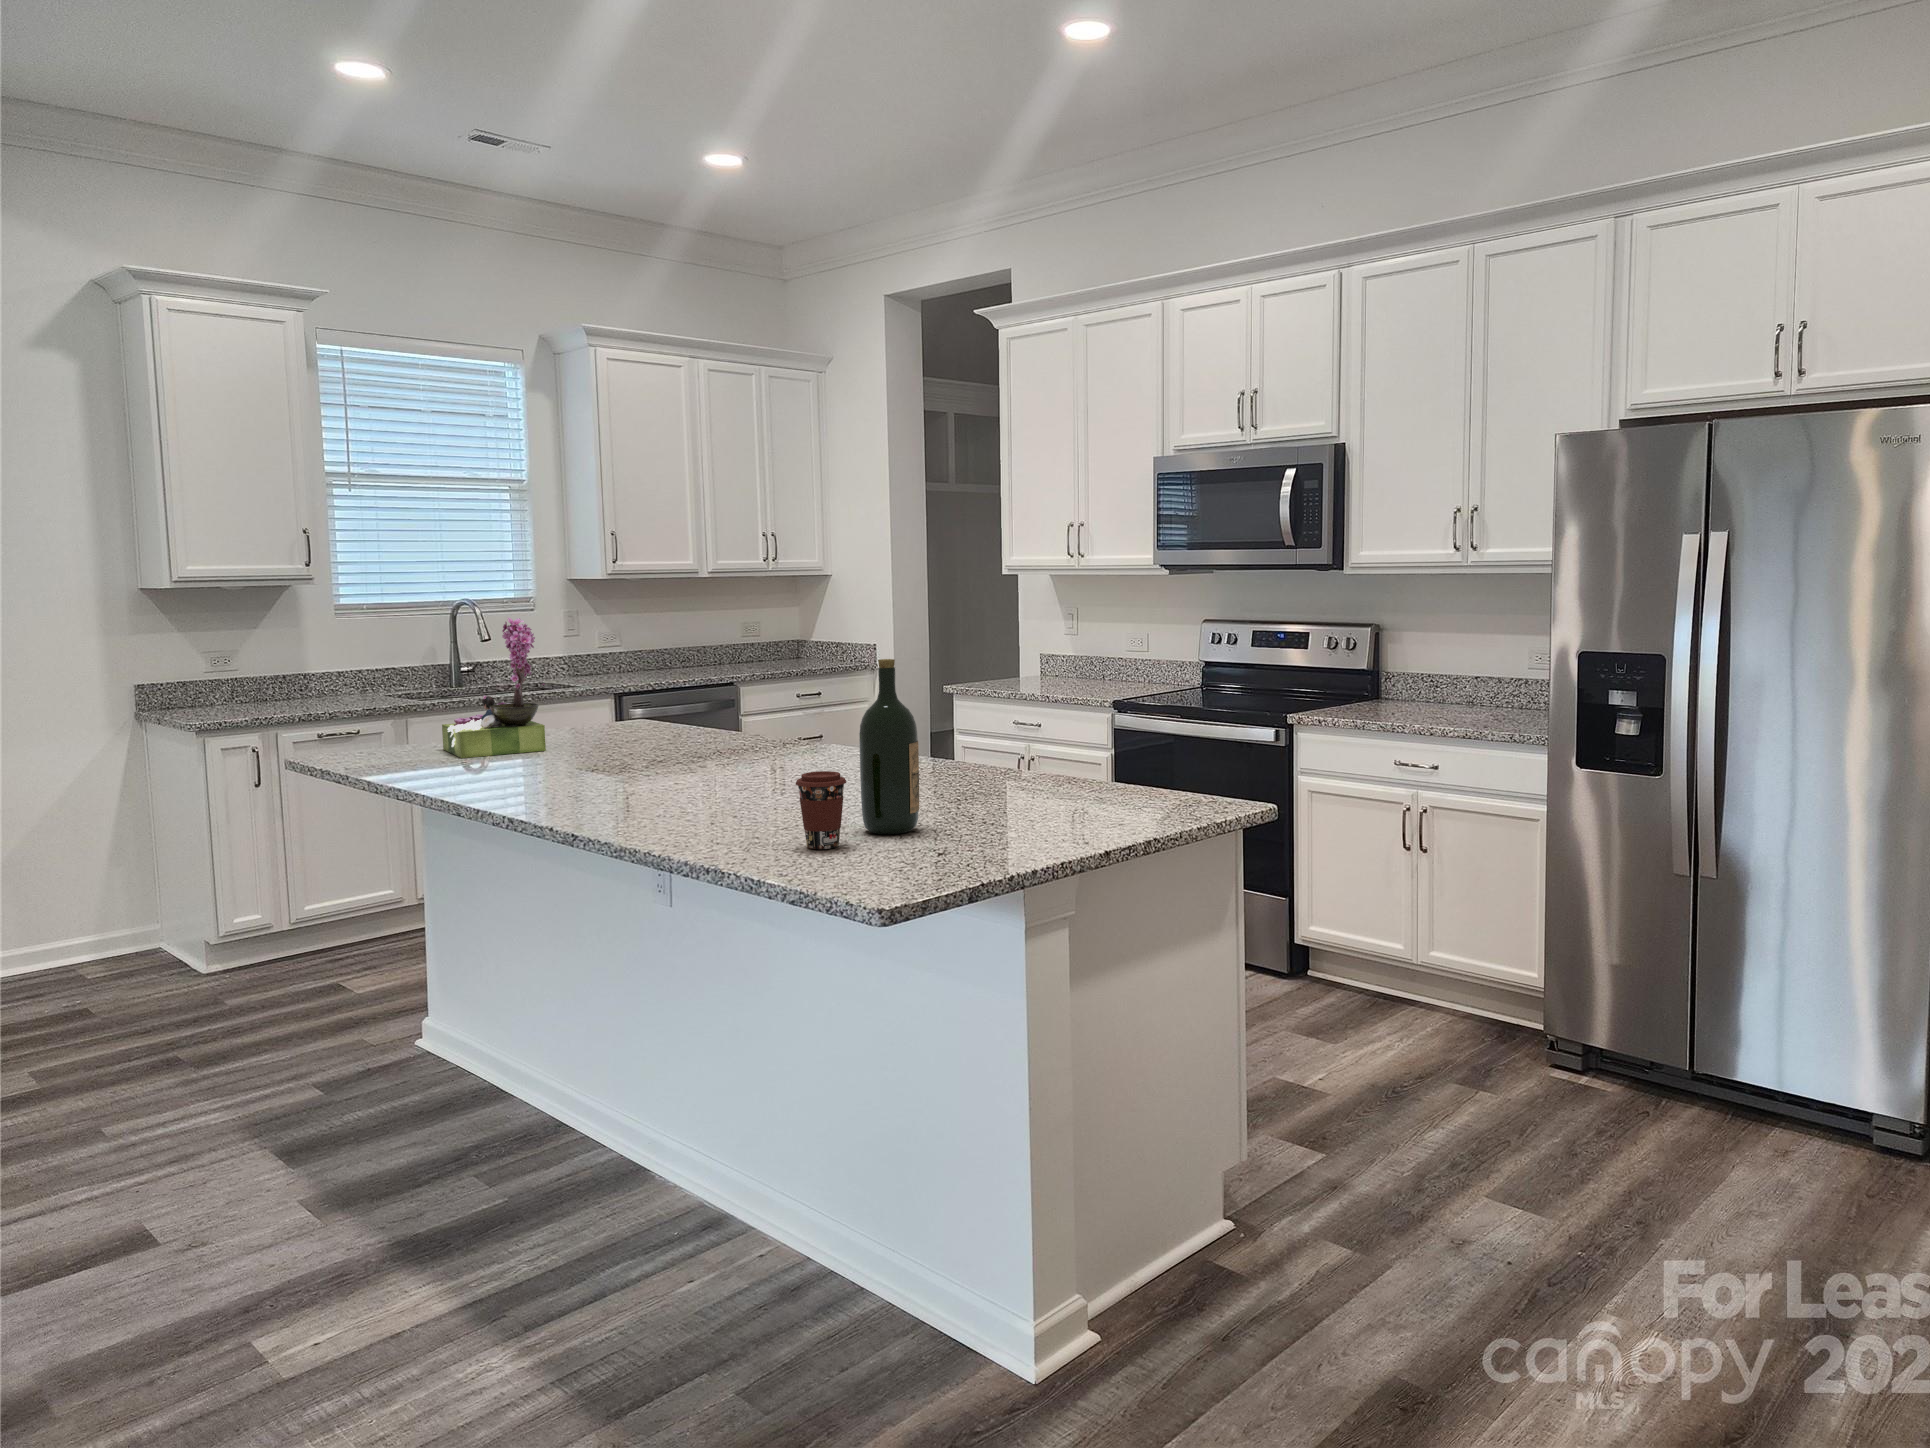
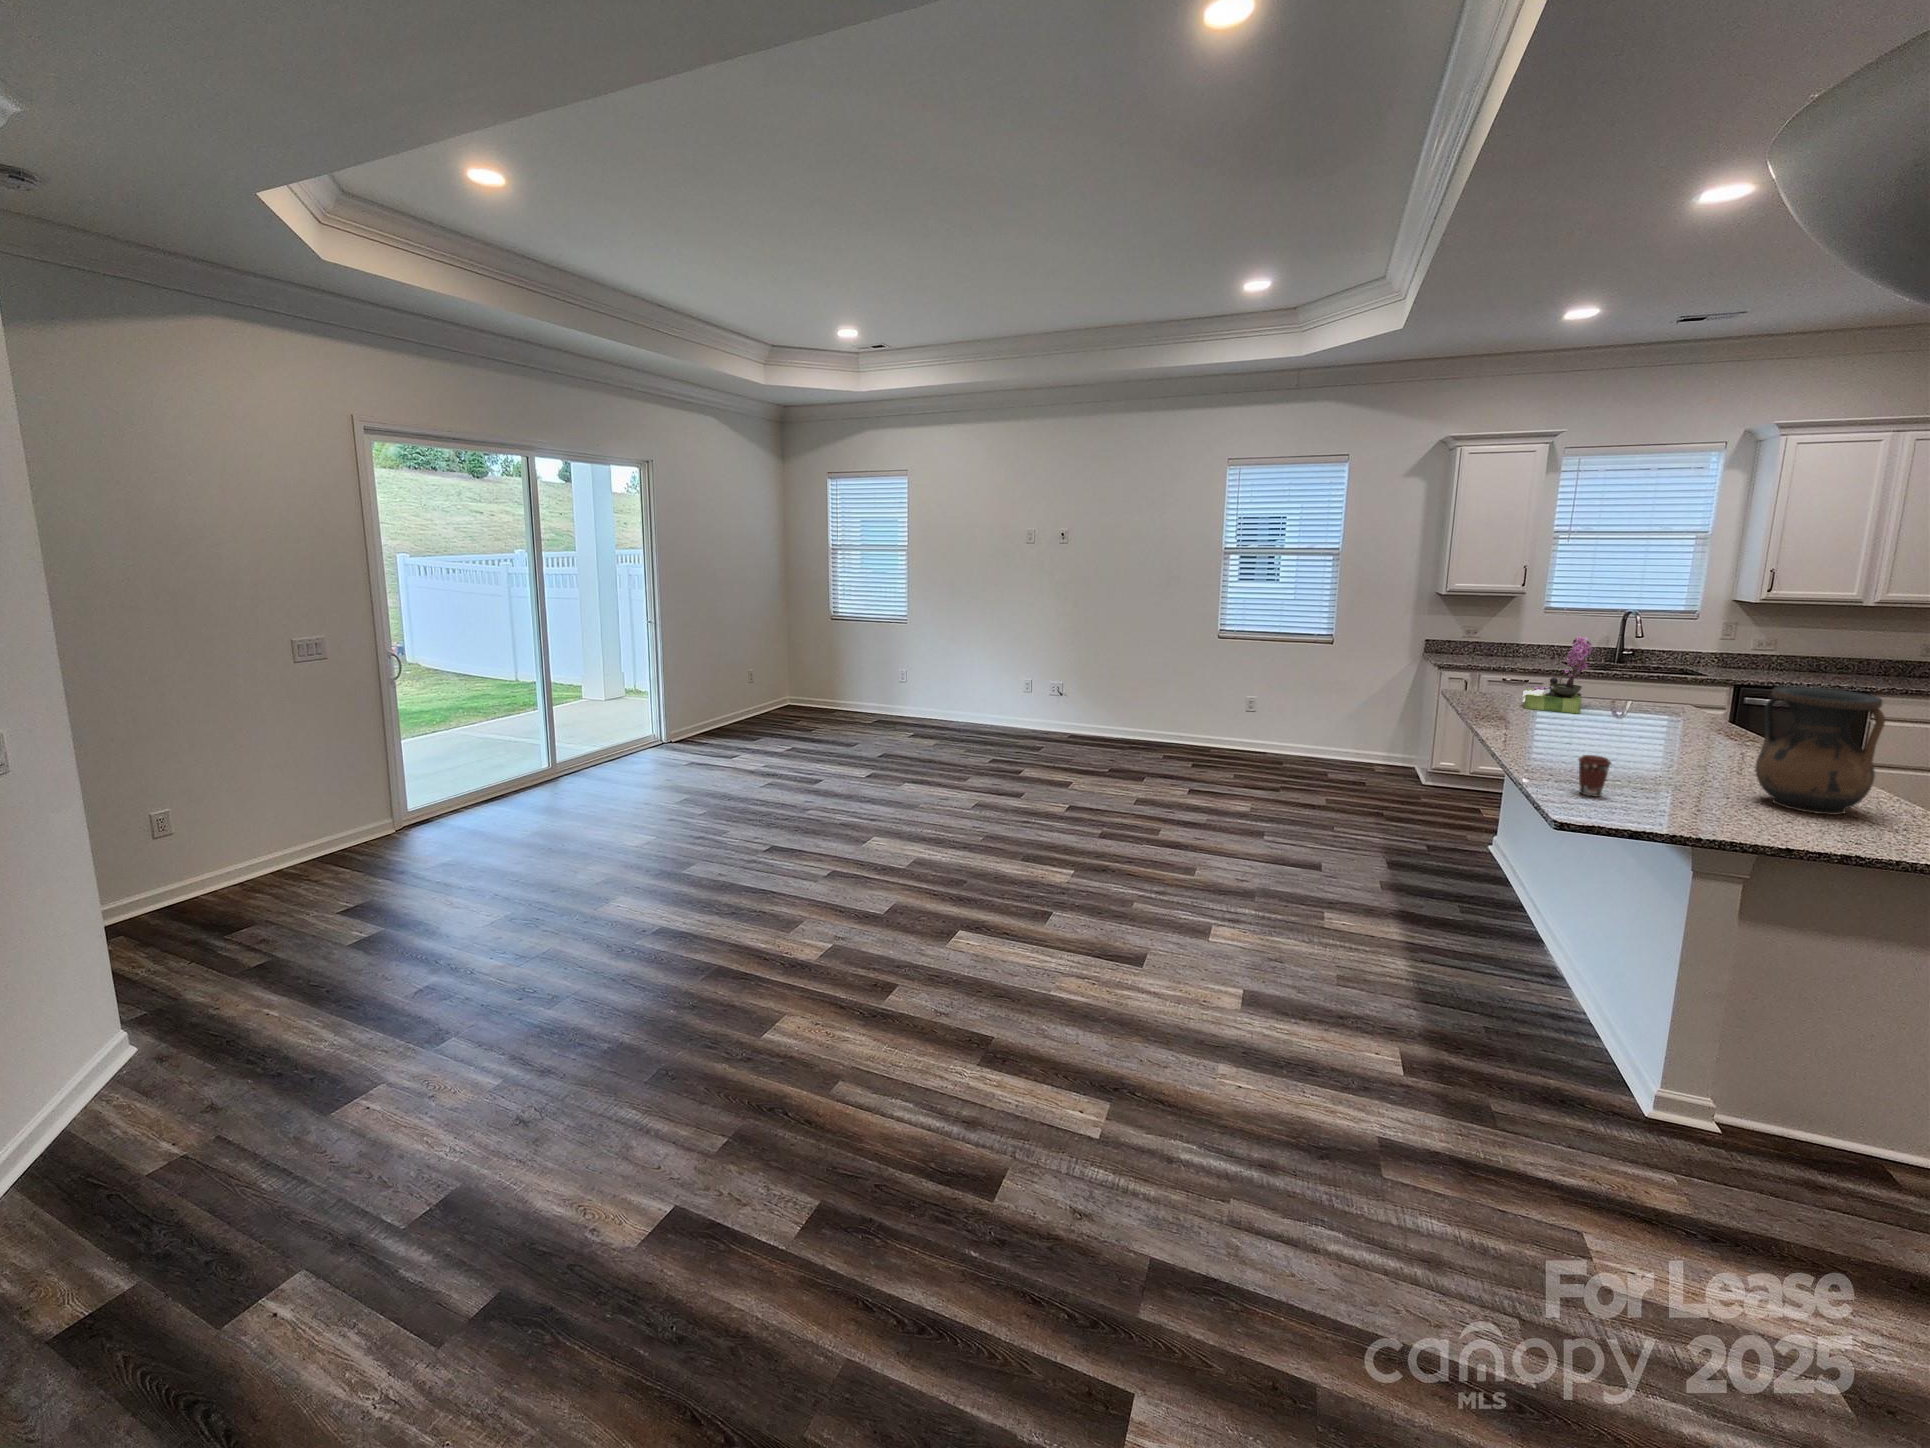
vase: none [936,620,1055,800] -> present [1755,686,1885,815]
wine bottle: present [859,659,919,834] -> none [1635,704,1684,803]

